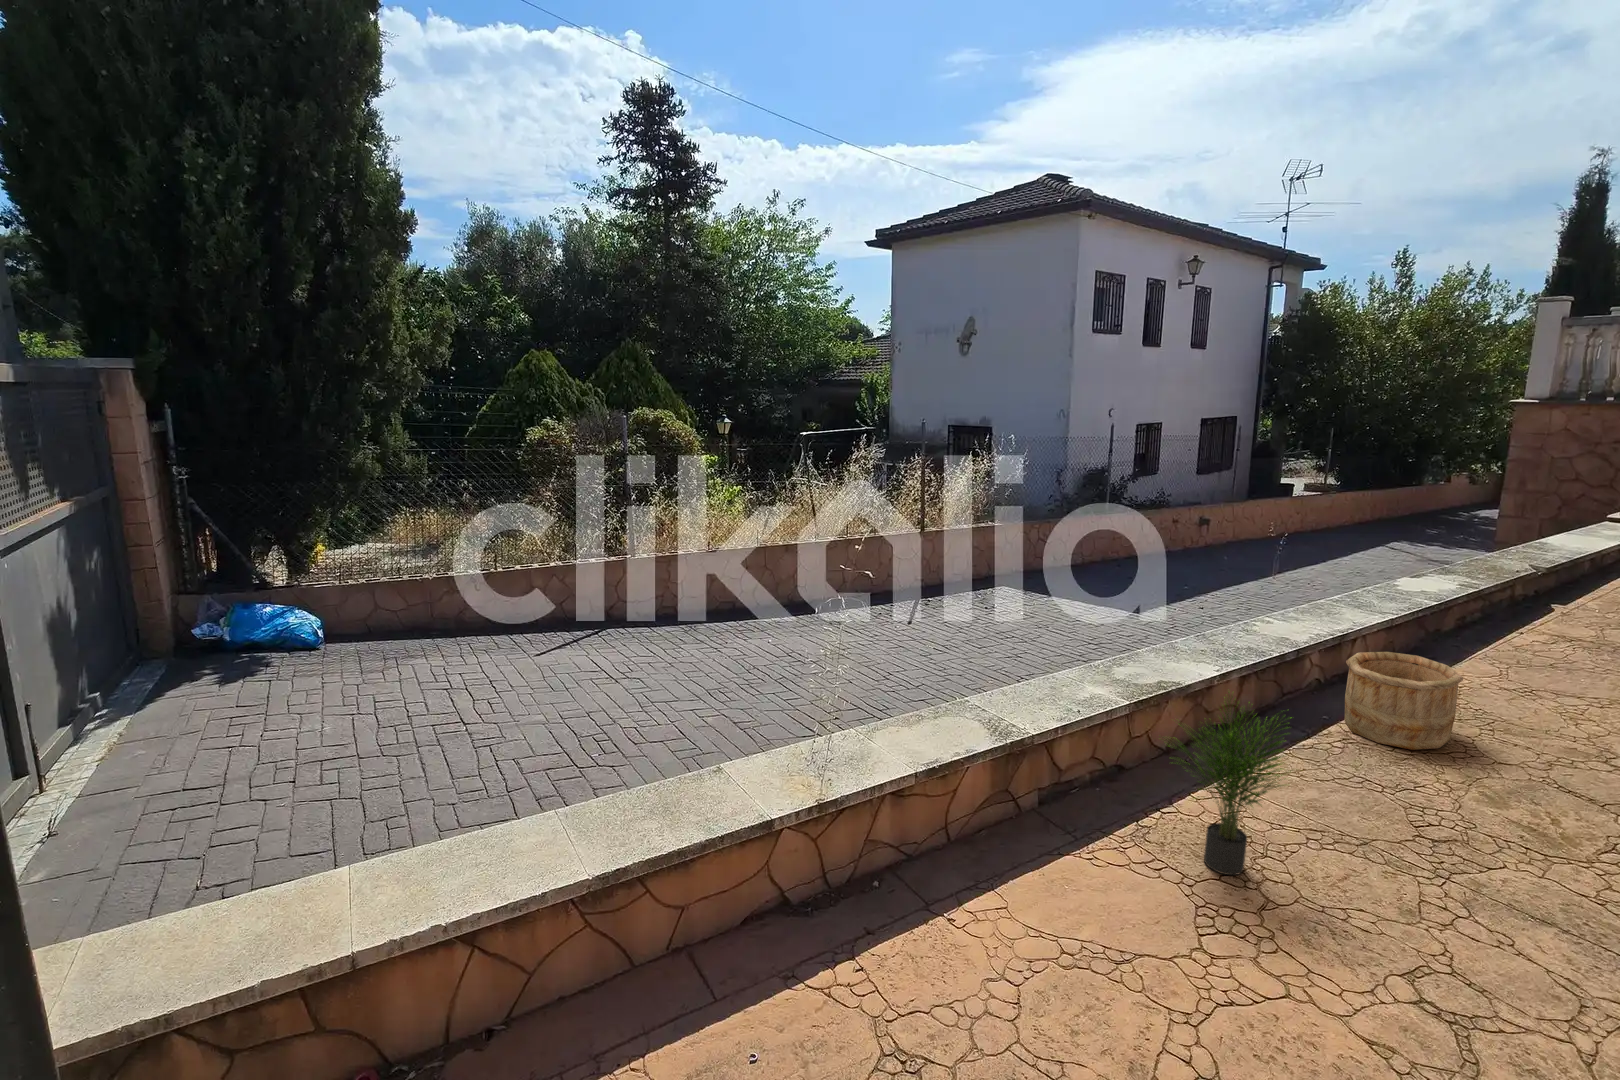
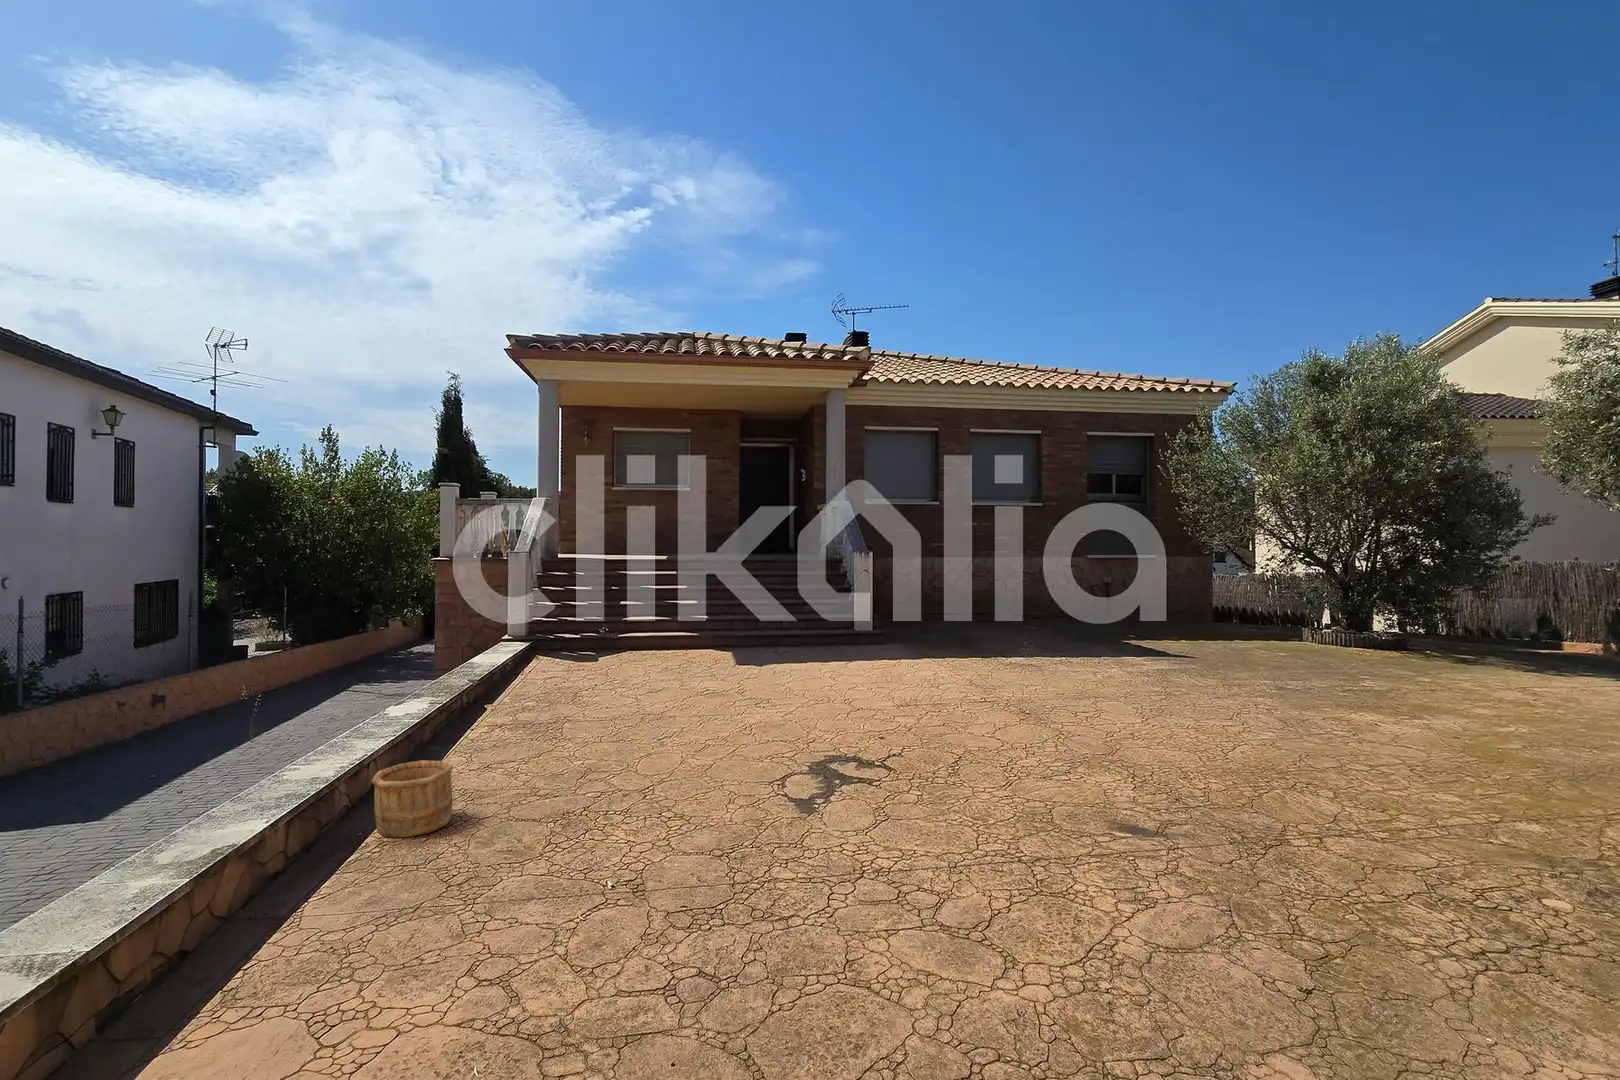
potted plant: present [1168,702,1292,875] -> none [238,815,375,985]

